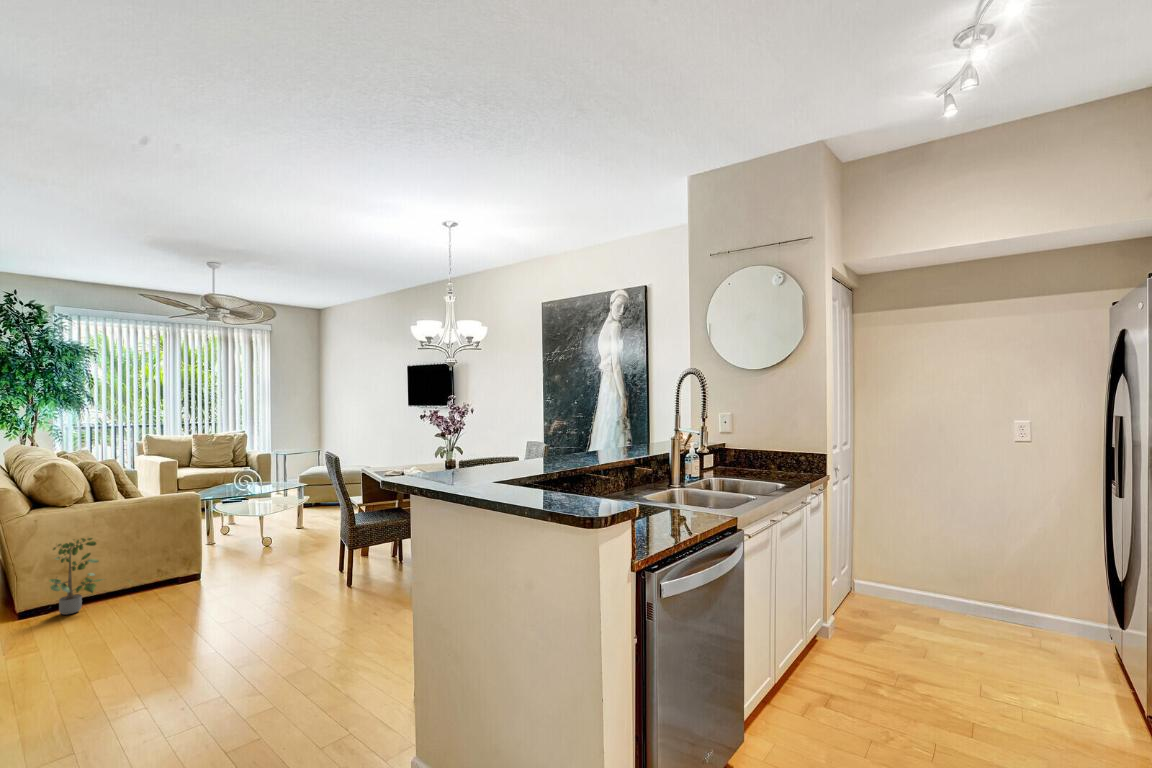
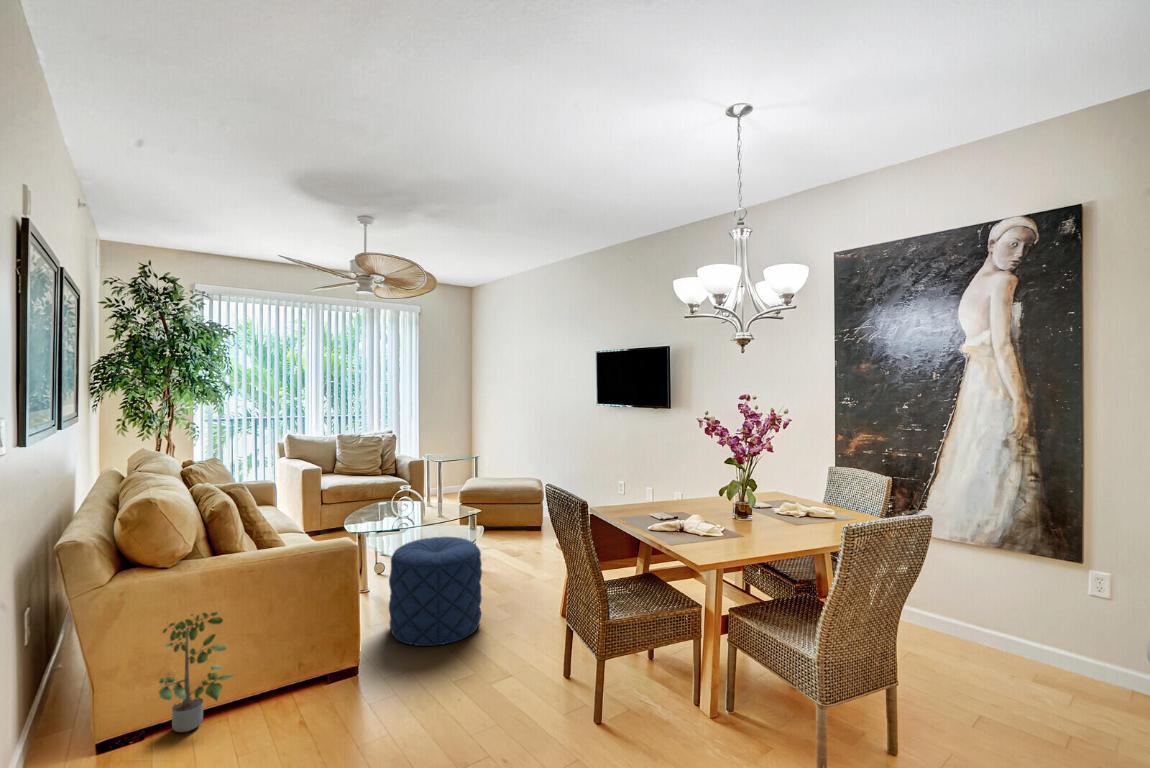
pouf: none [225,497,296,568] -> present [389,537,482,646]

